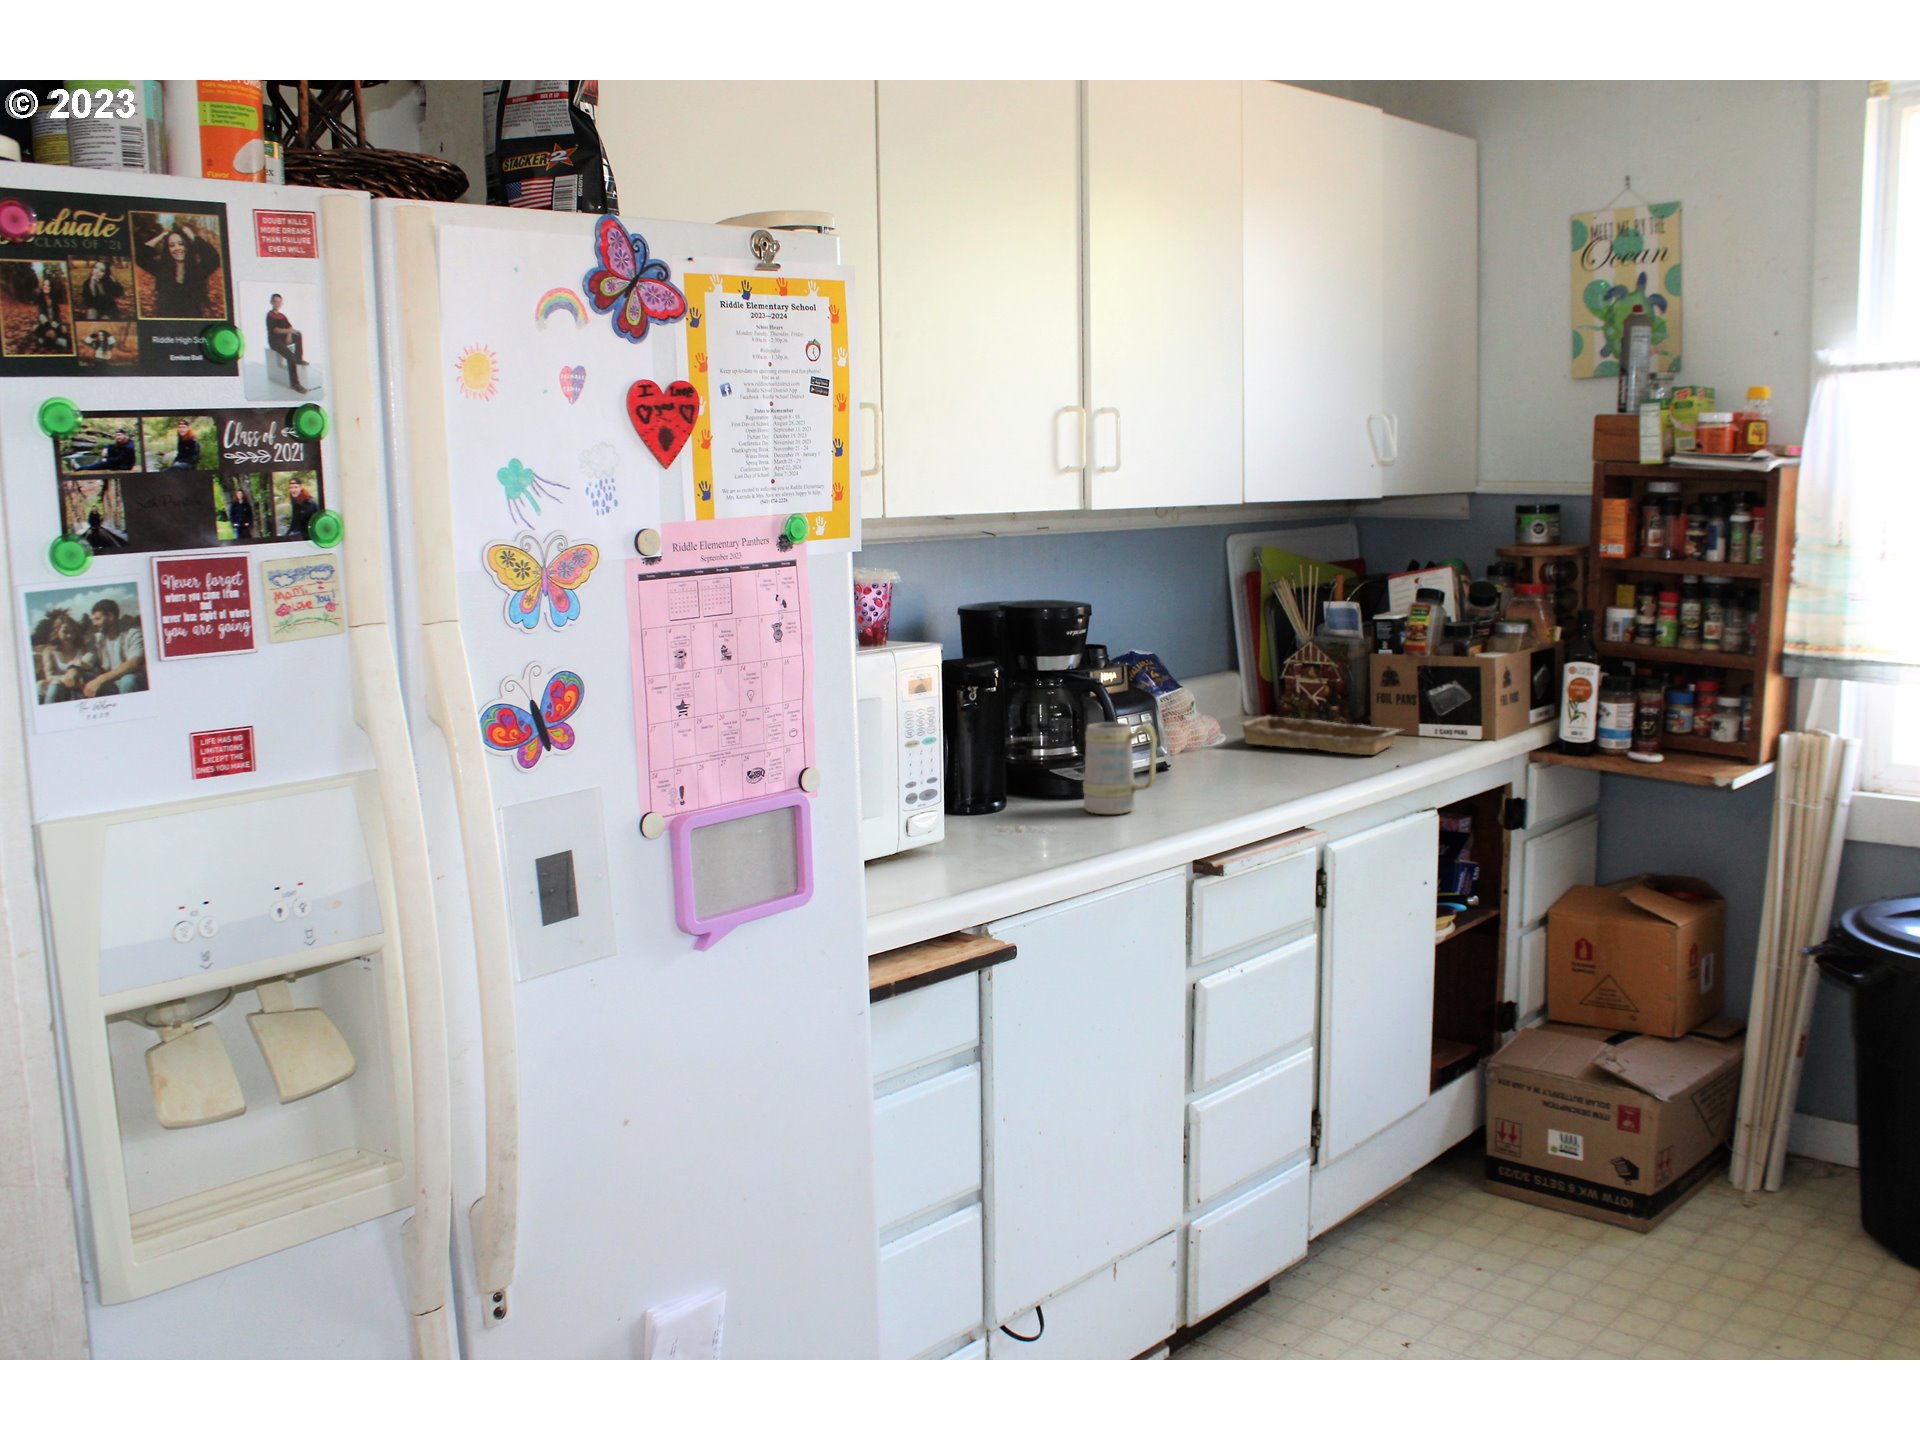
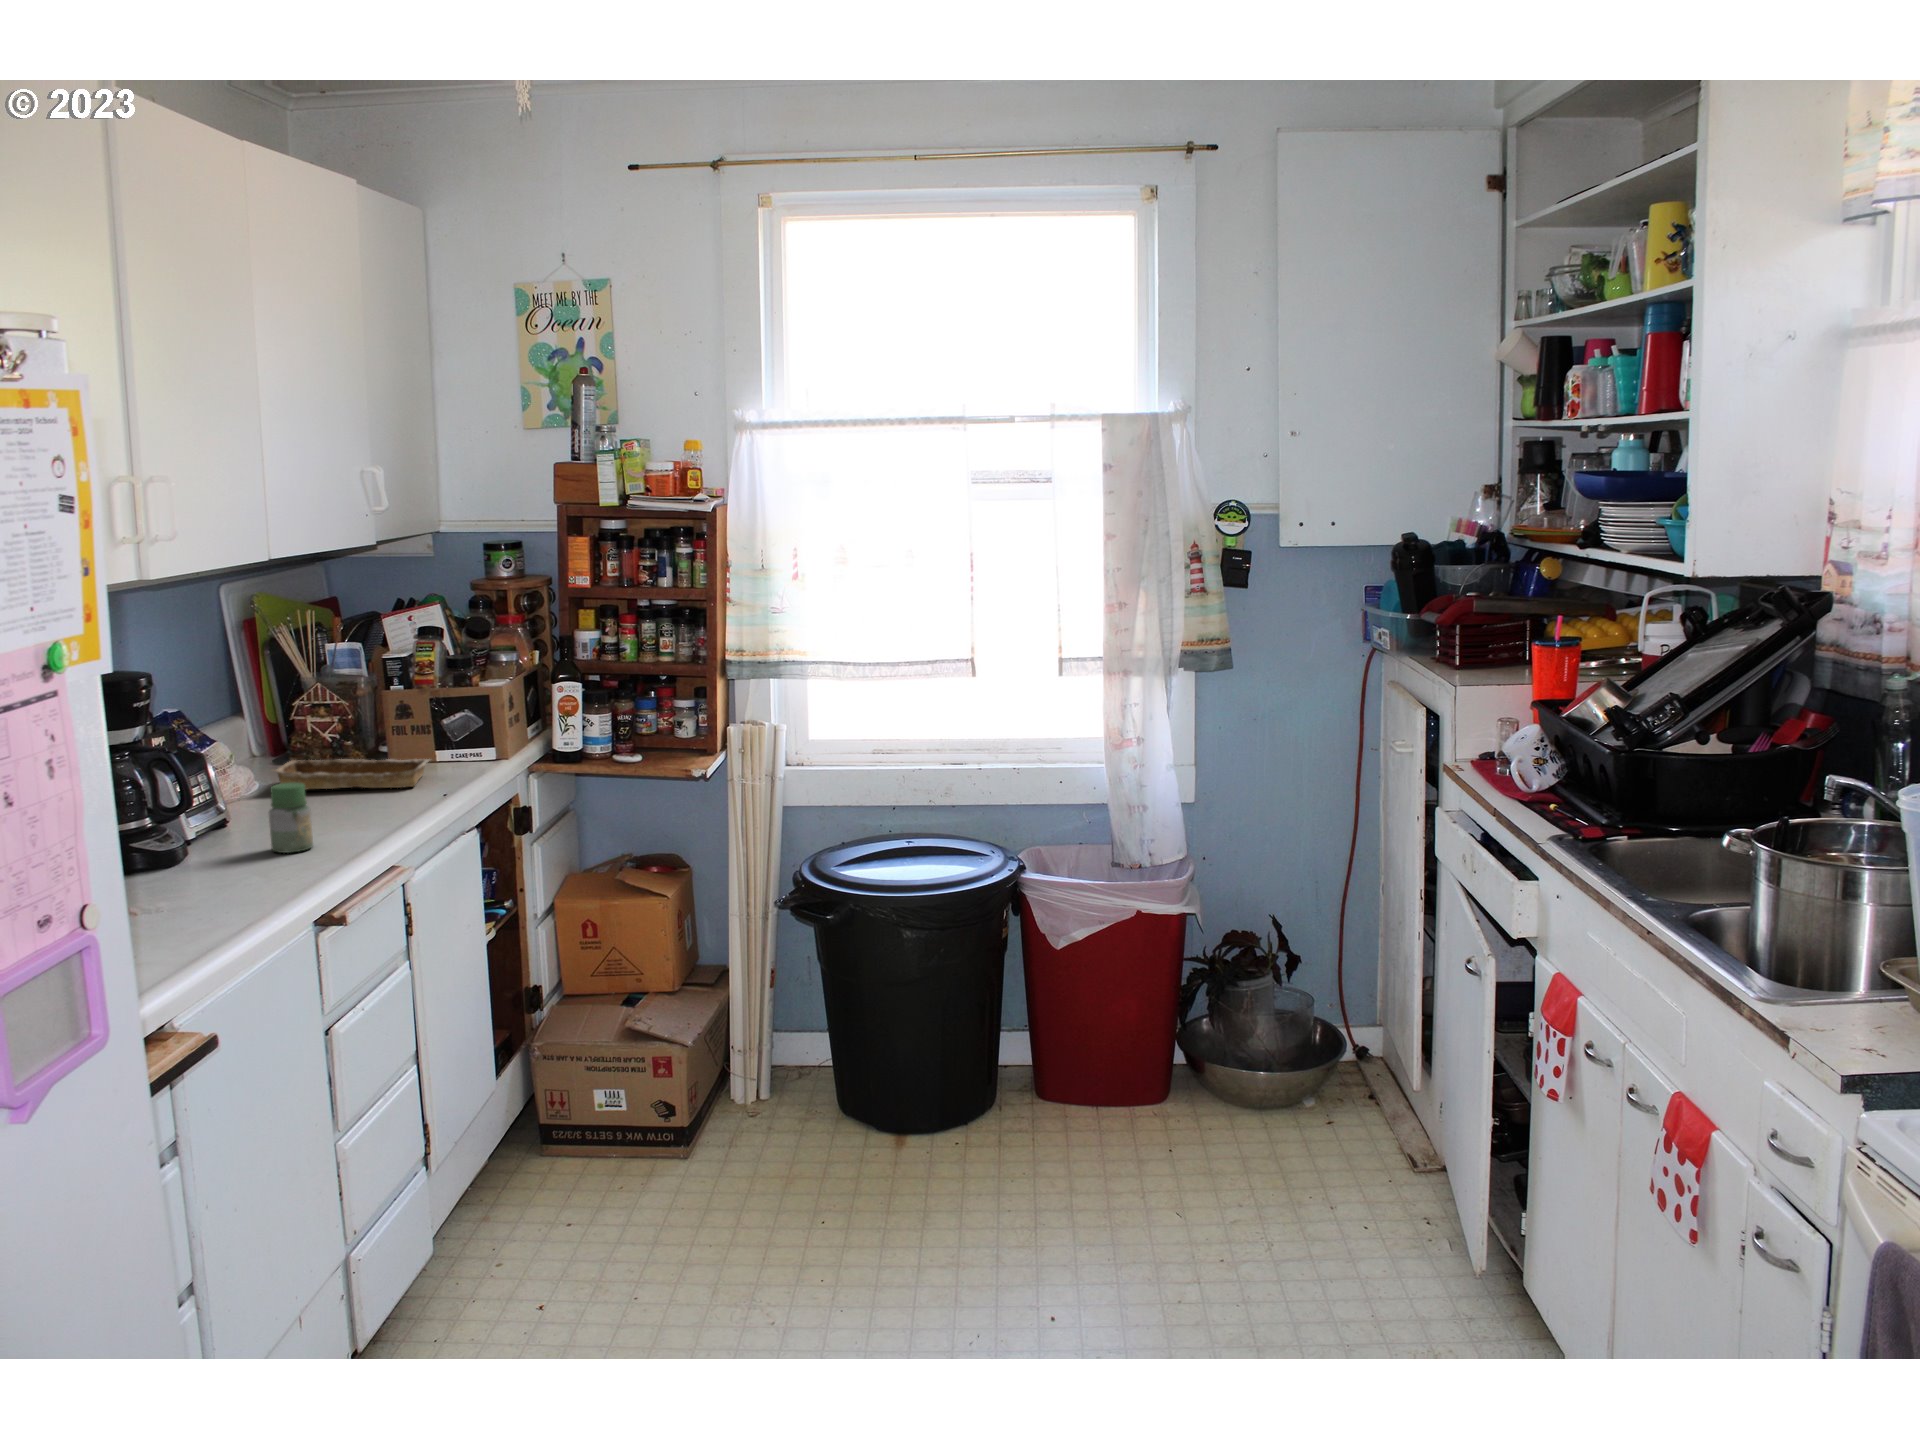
mug: present [1083,722,1157,814] -> none [179,787,256,879]
jar: none [1184,728,1226,802] -> present [269,783,313,853]

